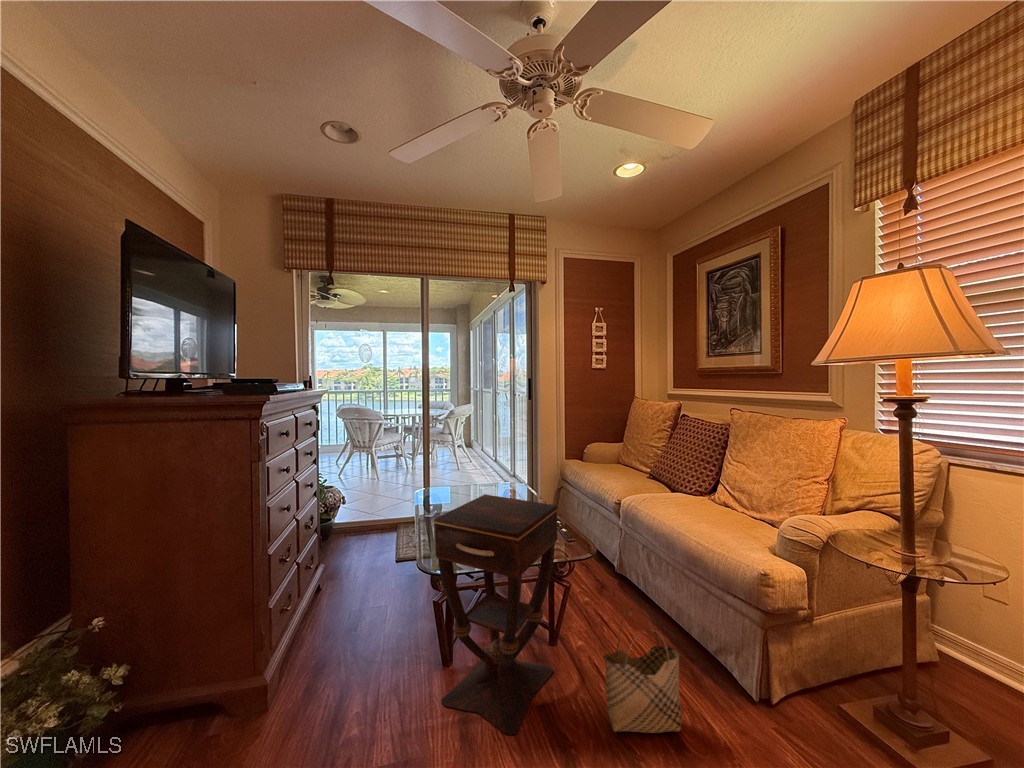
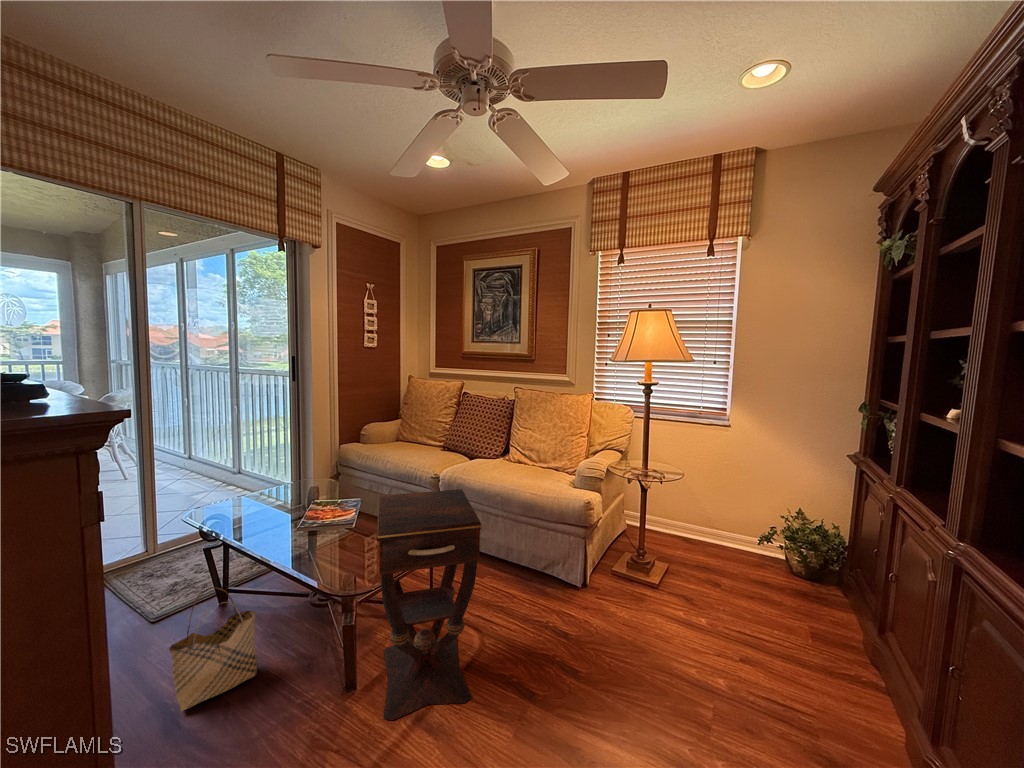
woven basket: present [604,607,682,733] -> present [169,587,257,711]

